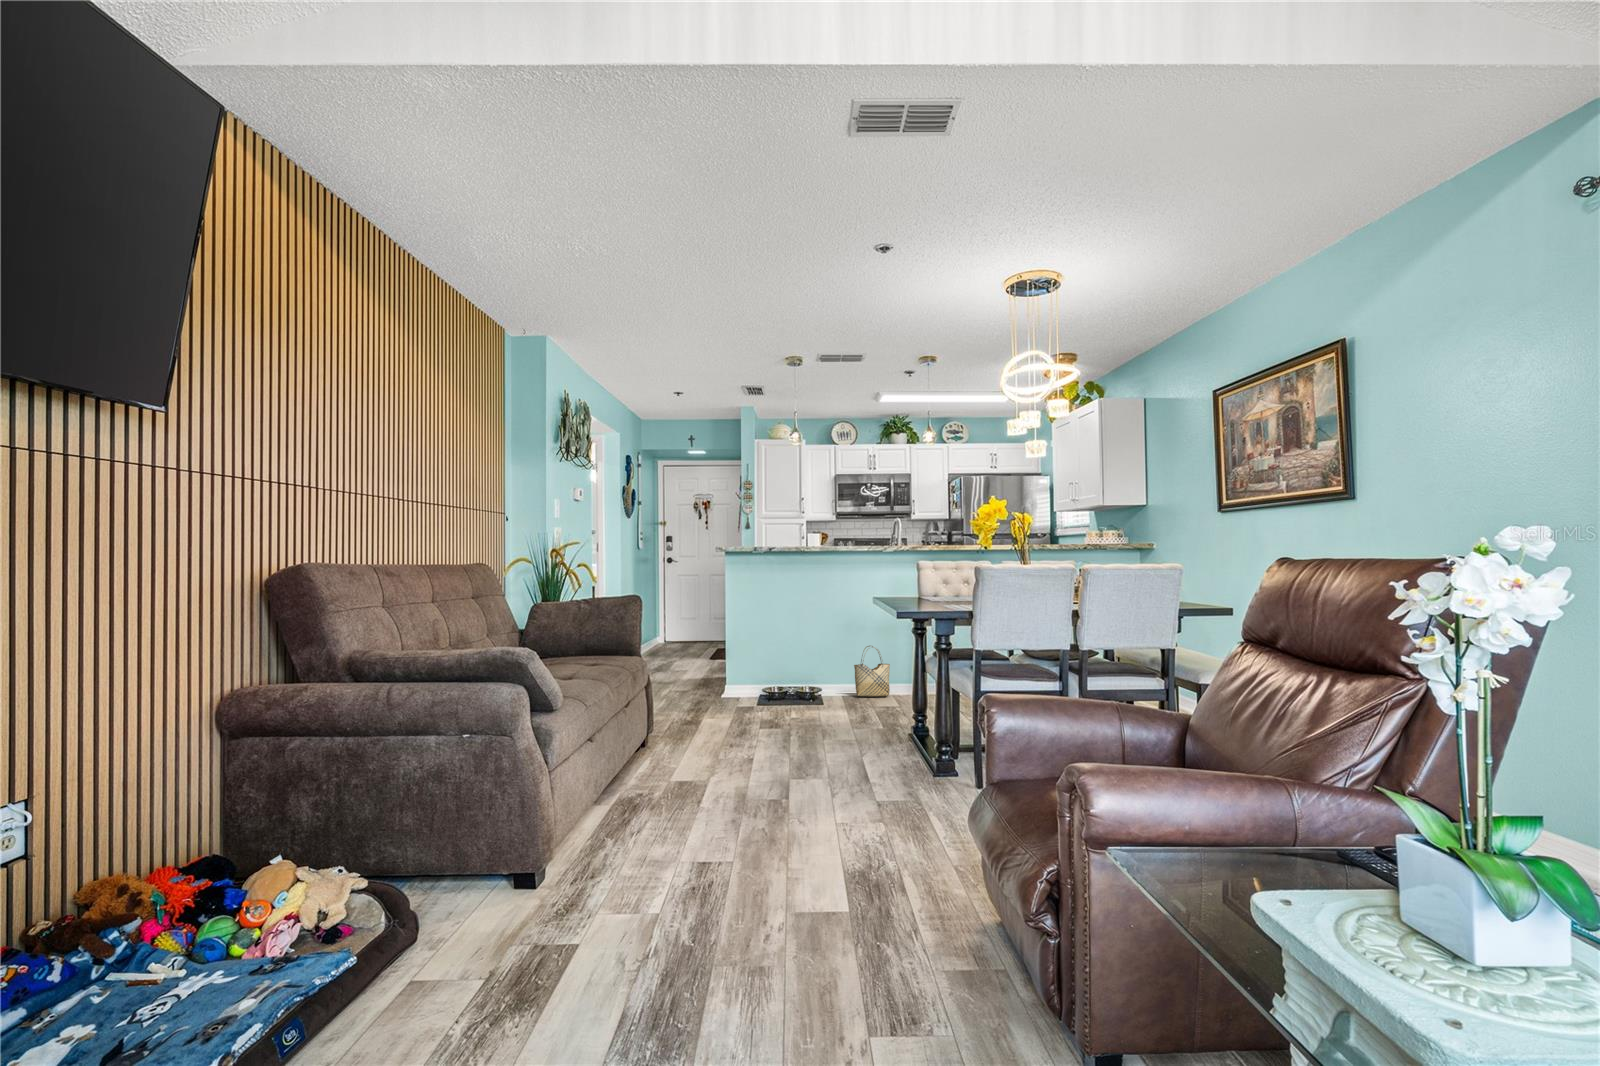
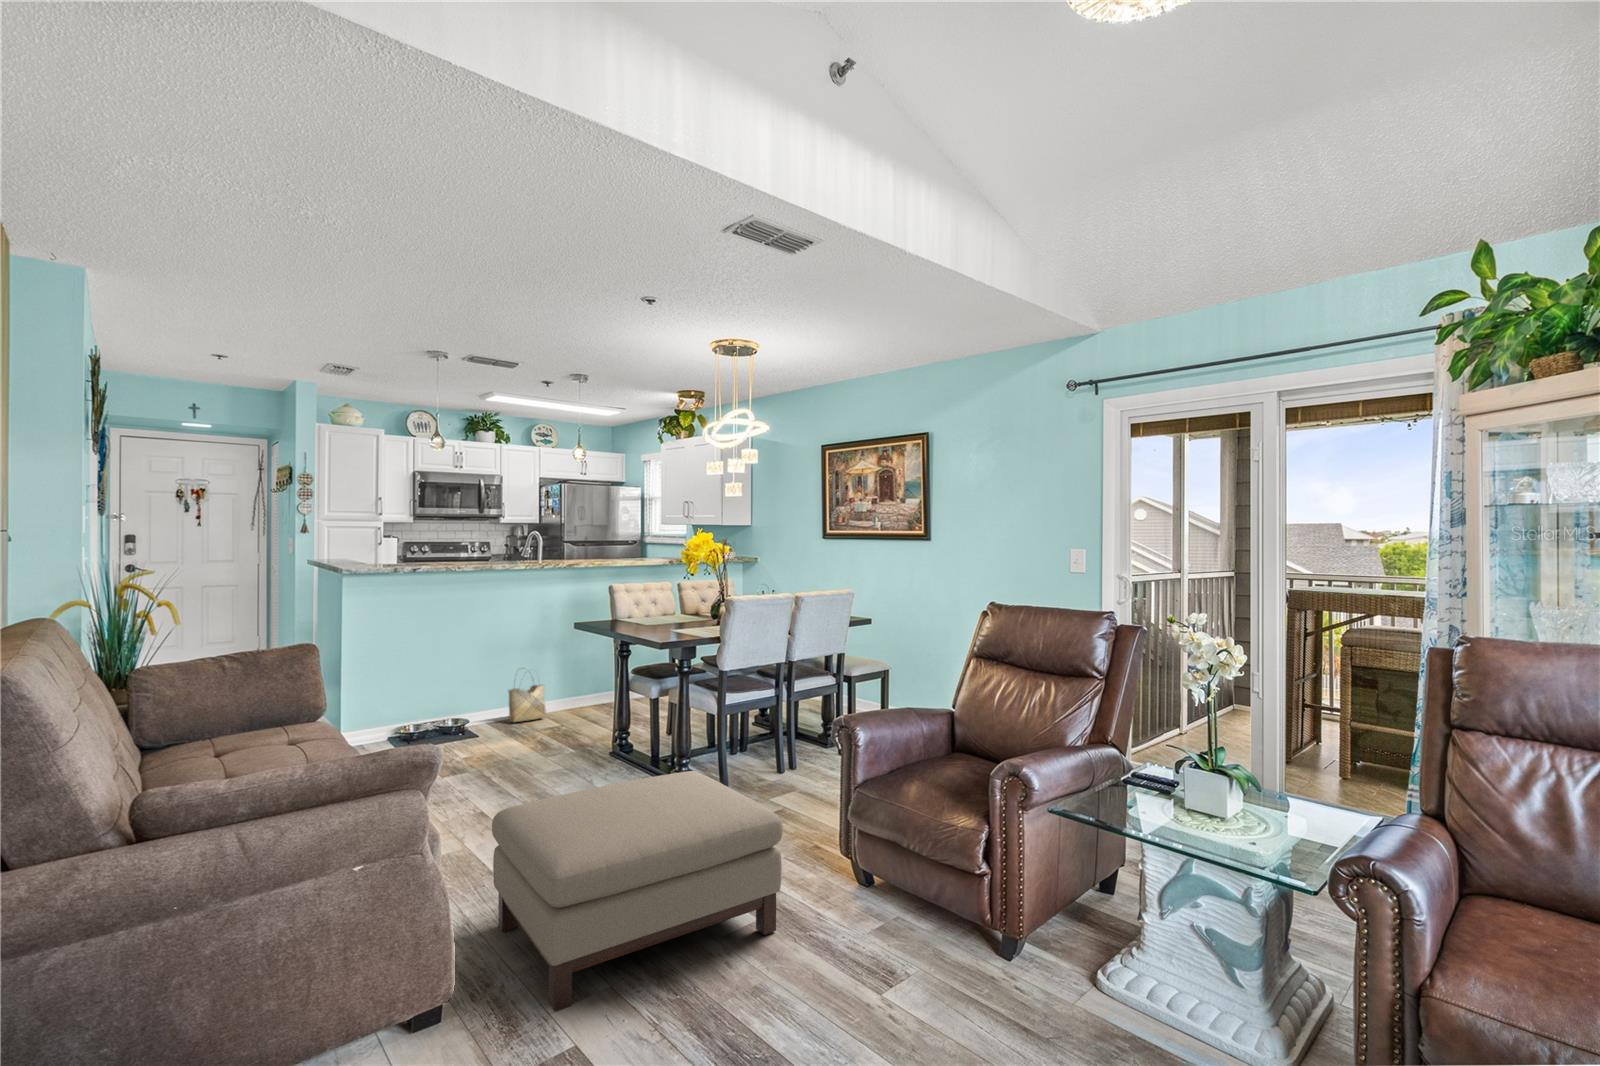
ottoman: none [526,754,834,981] -> present [492,771,783,1012]

